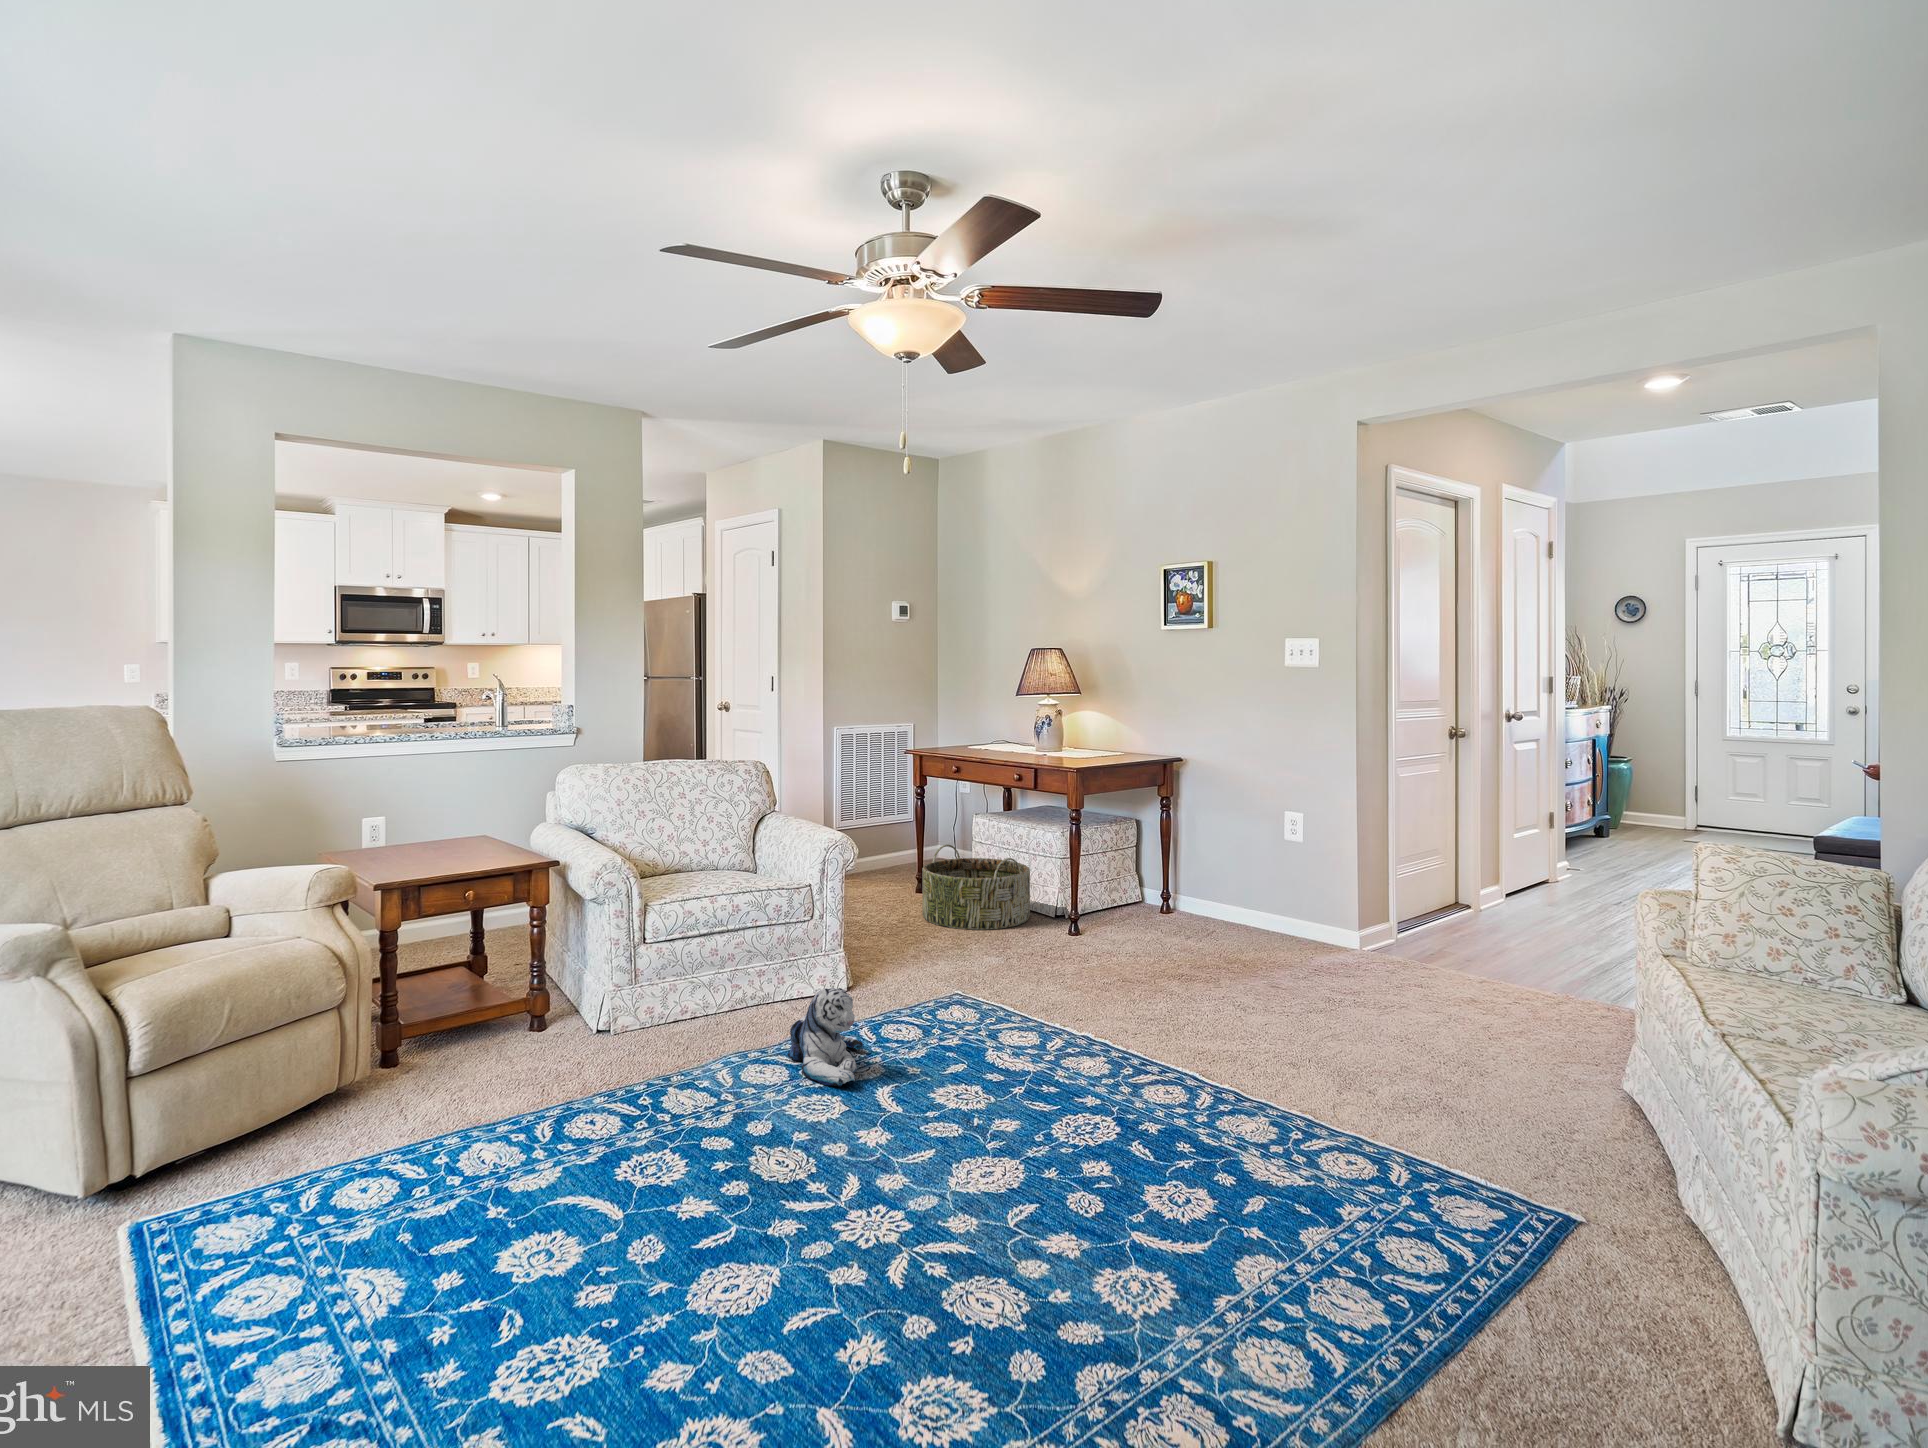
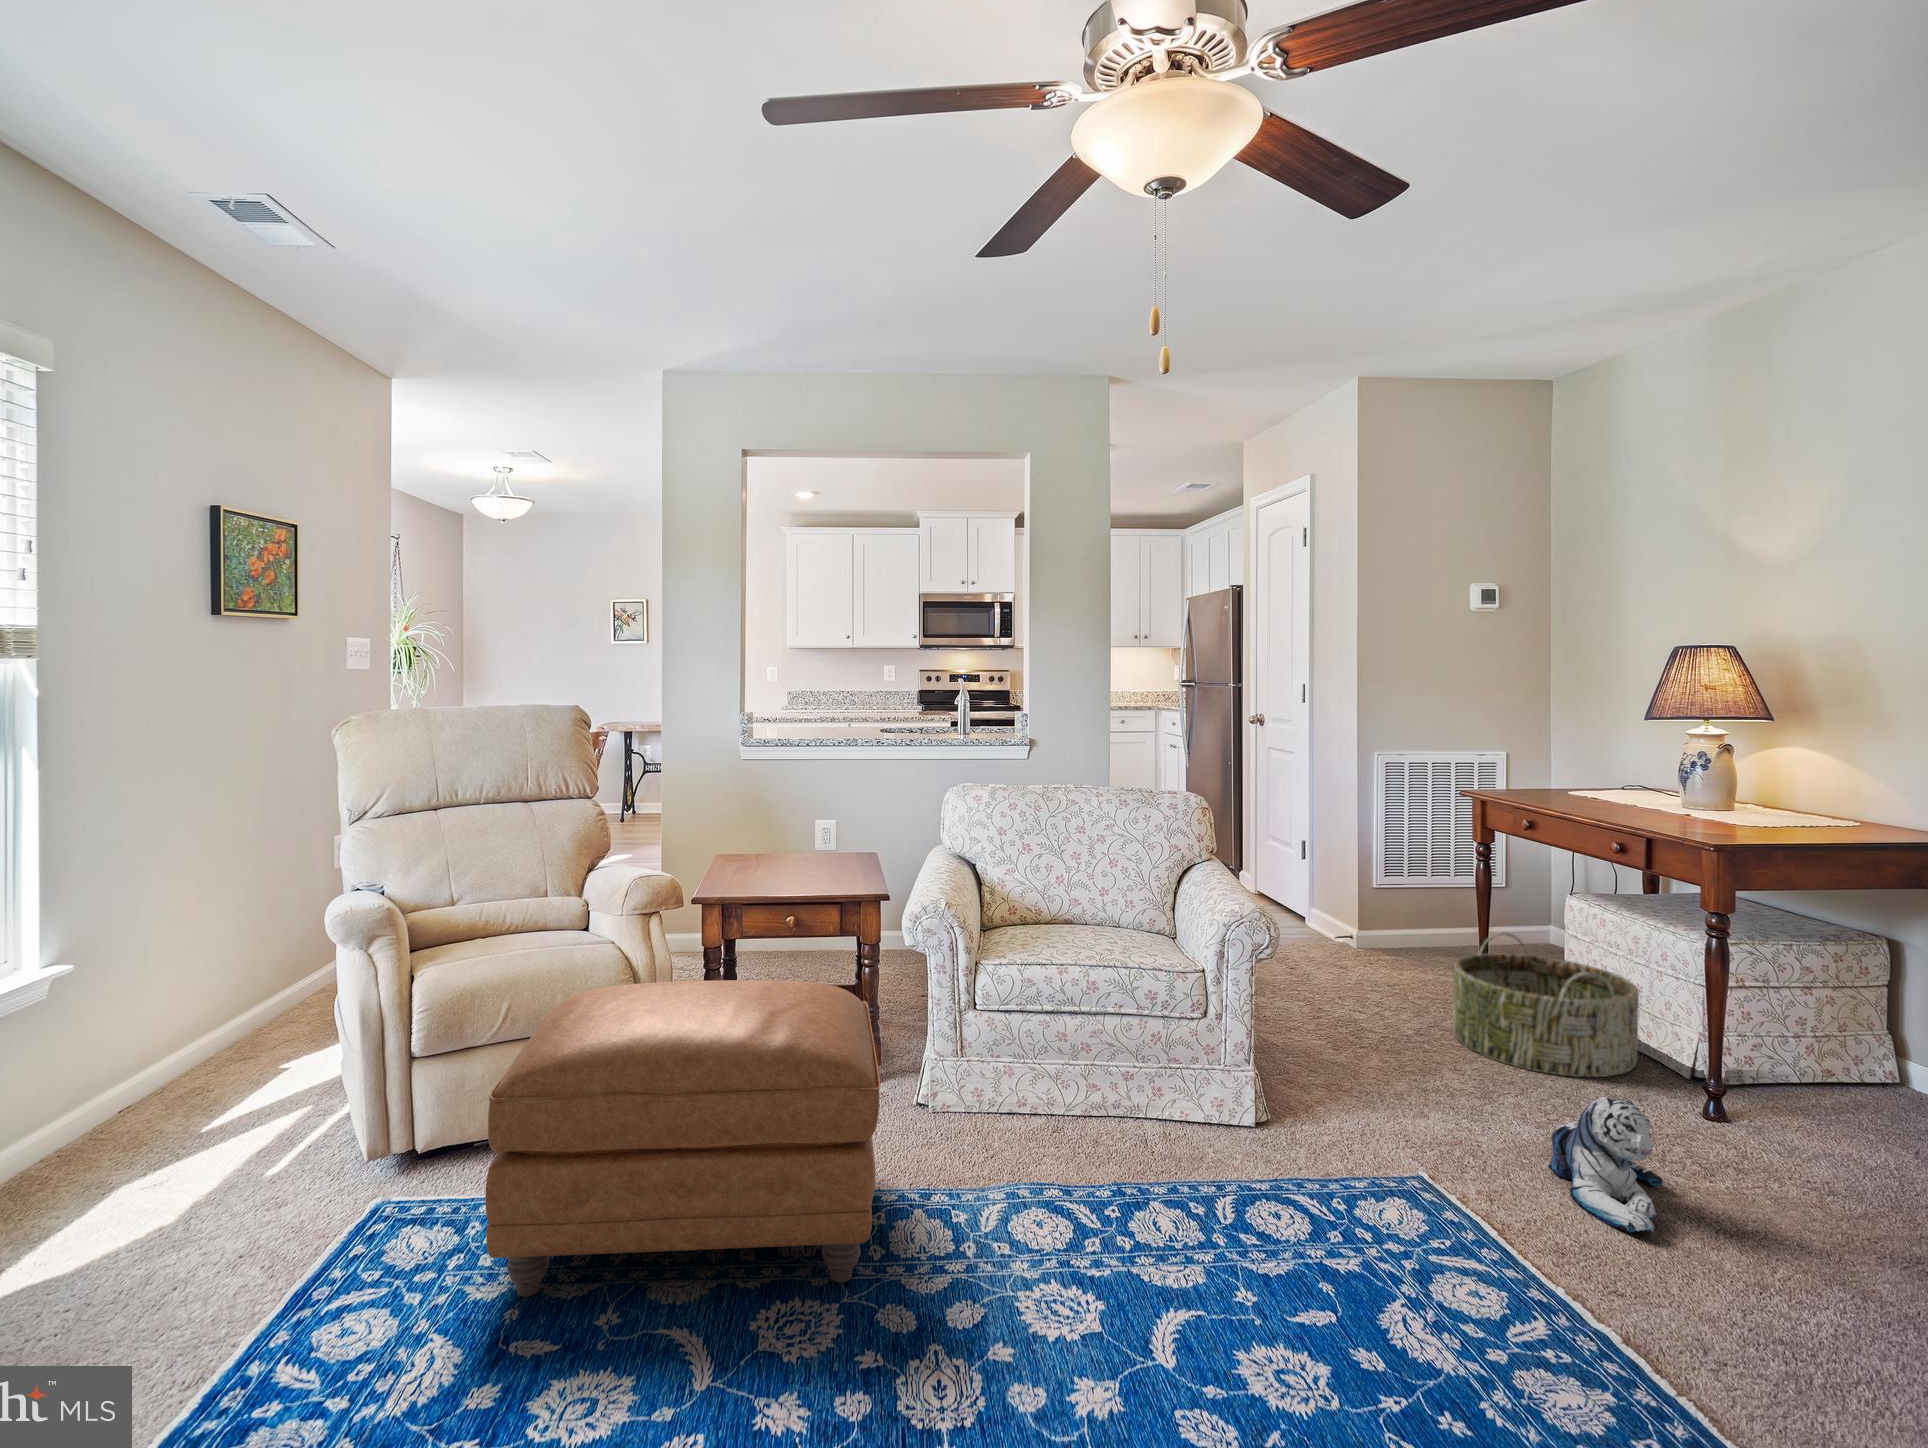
ottoman: none [309,926,690,1224] -> present [485,980,880,1297]
plush toy: present [788,988,863,1086] -> present [1548,1097,1663,1233]

